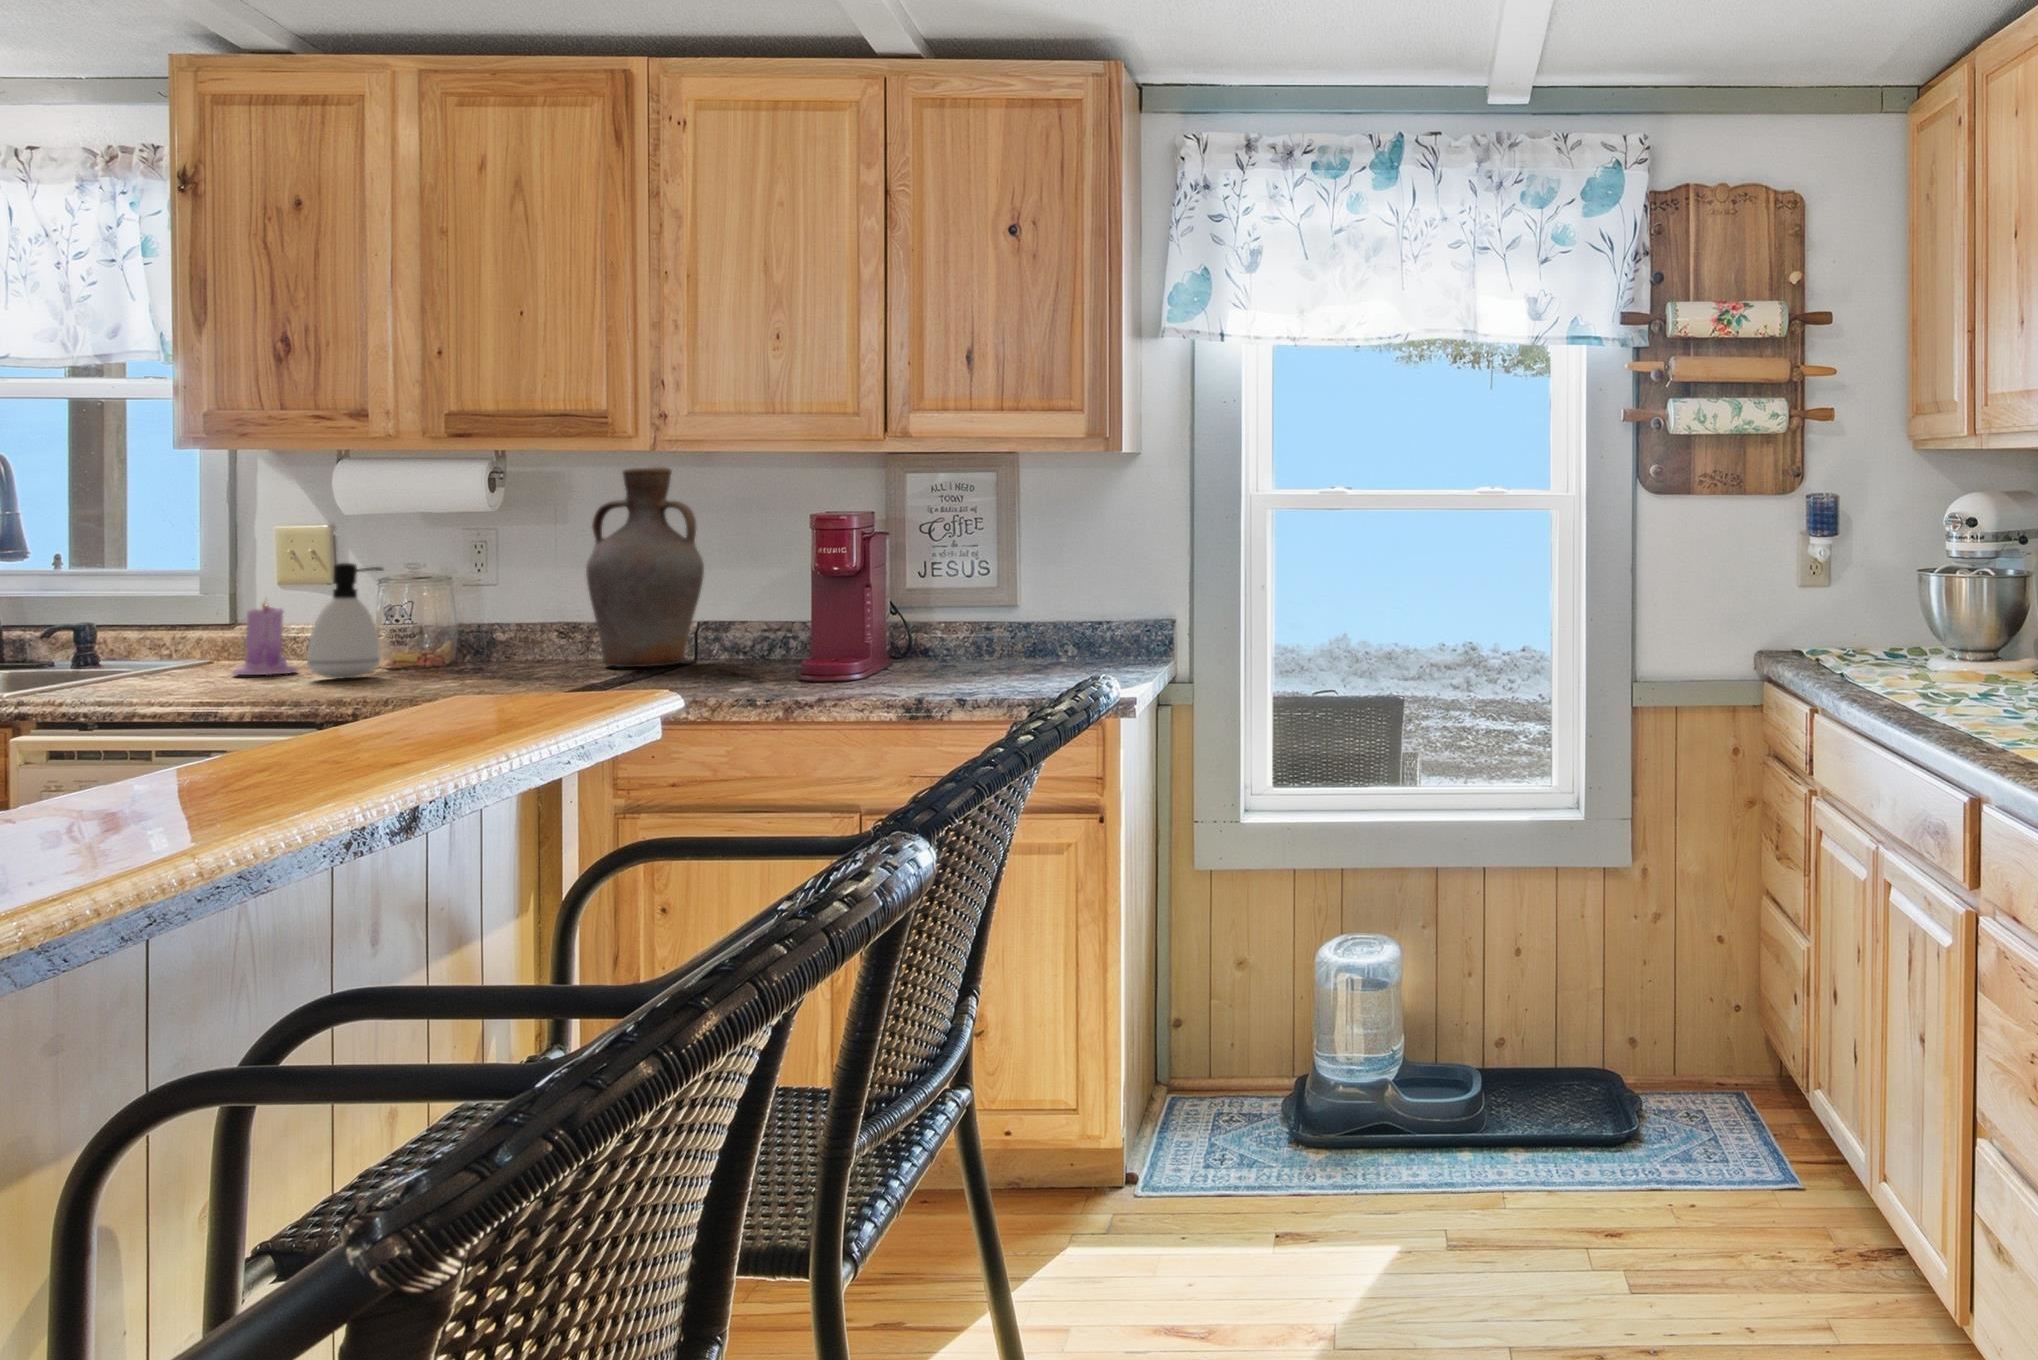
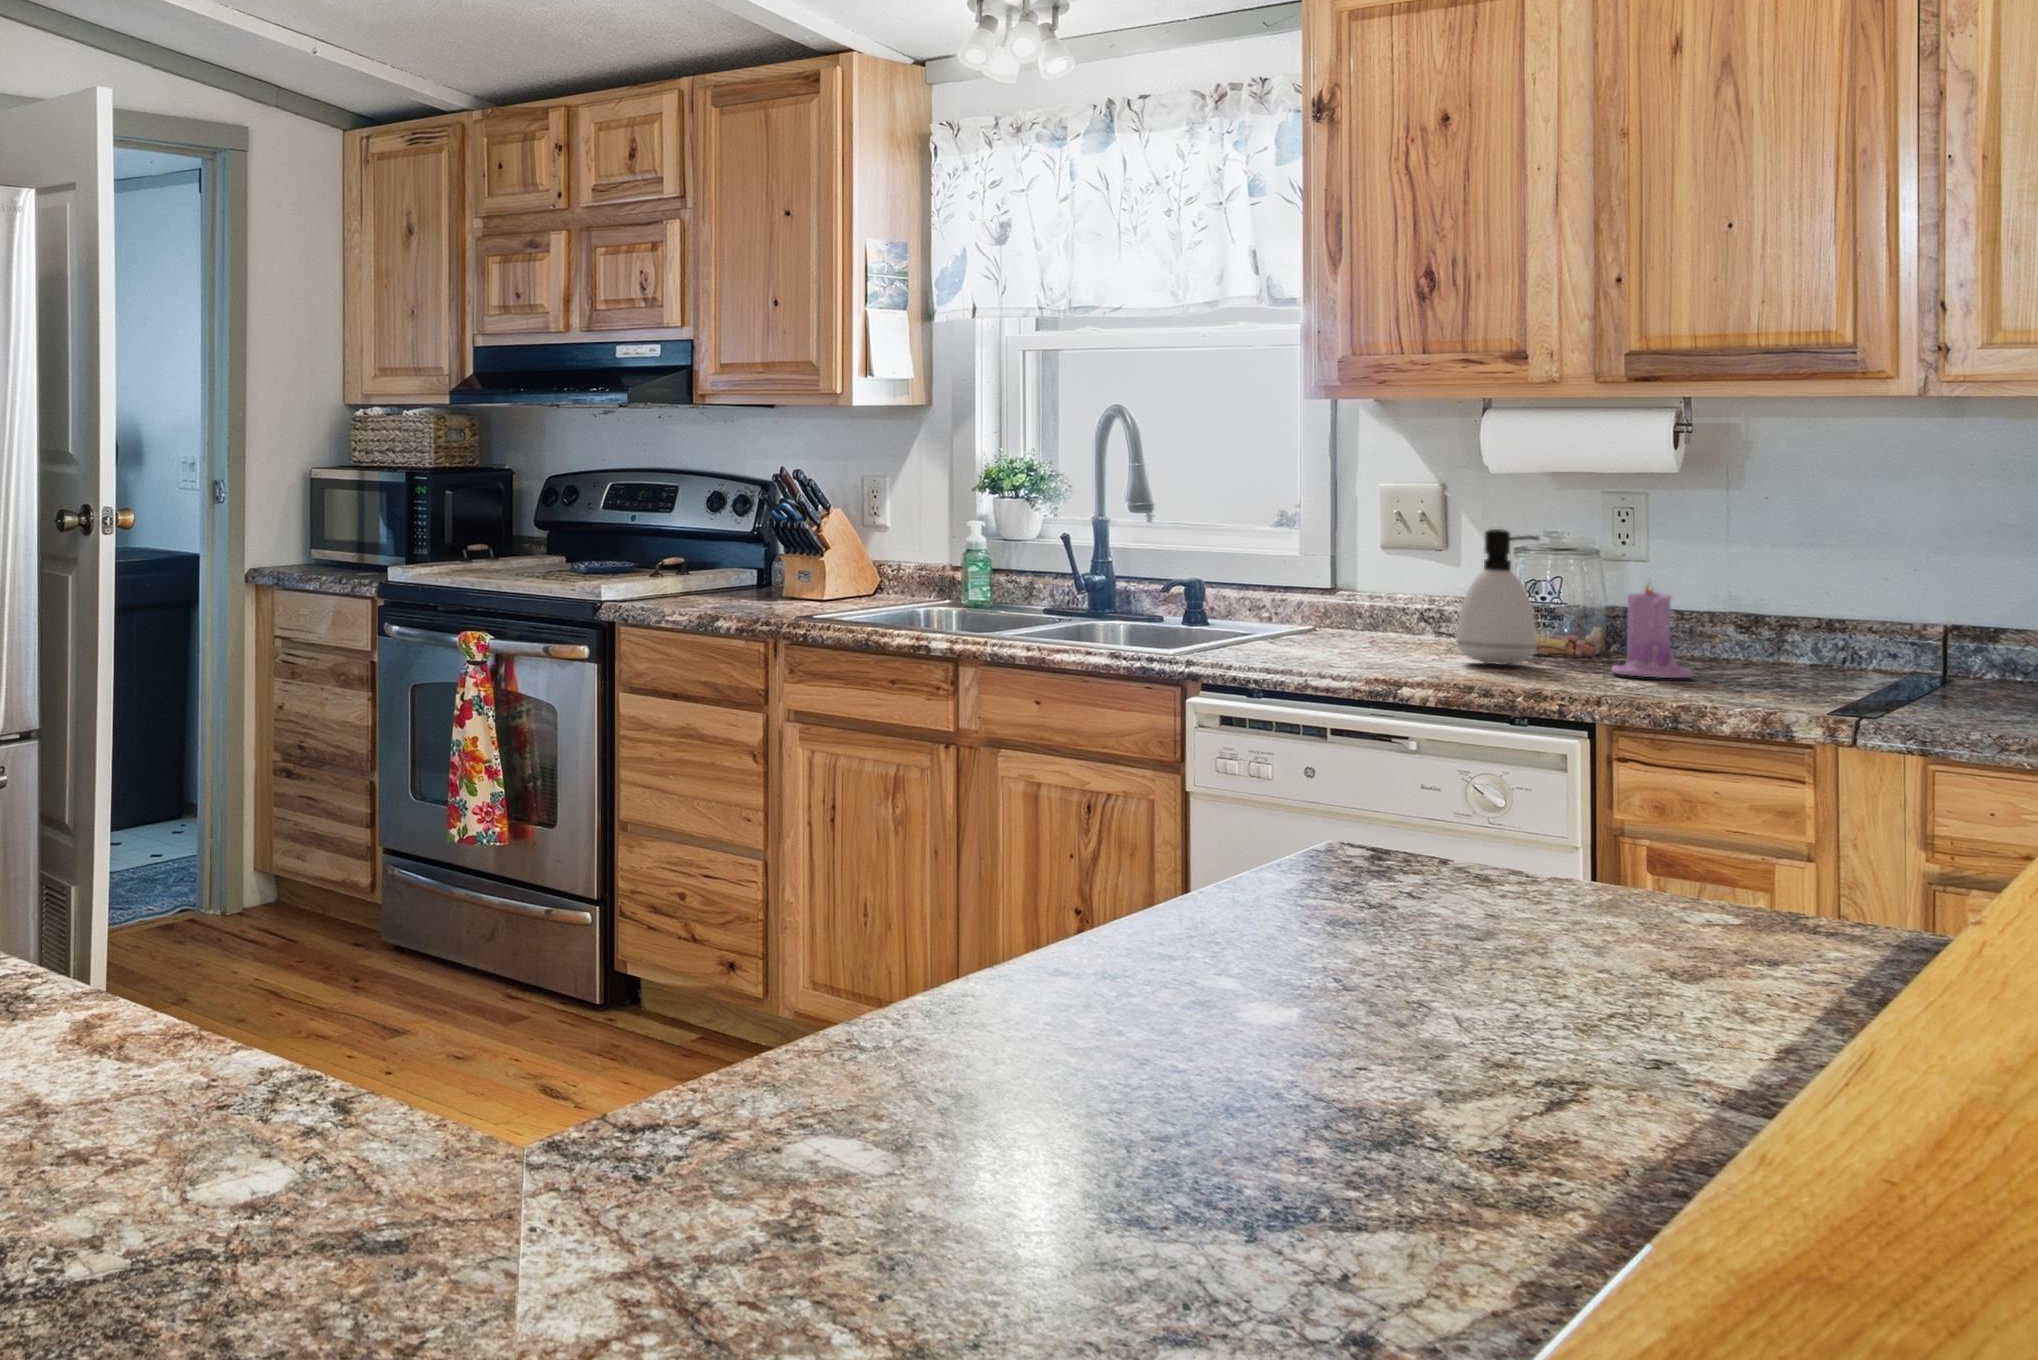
vase: present [586,467,704,667] -> none [1798,417,1972,686]
candle: present [233,603,298,675] -> present [1612,584,1693,678]

